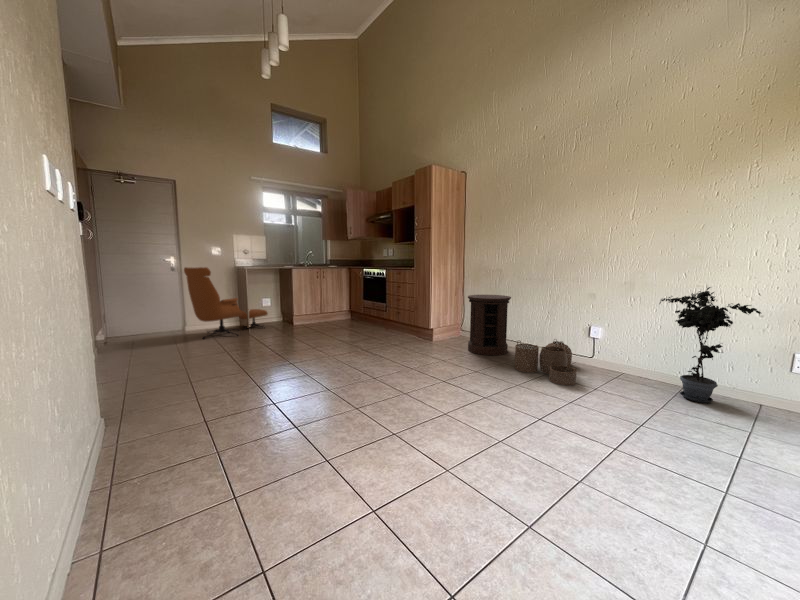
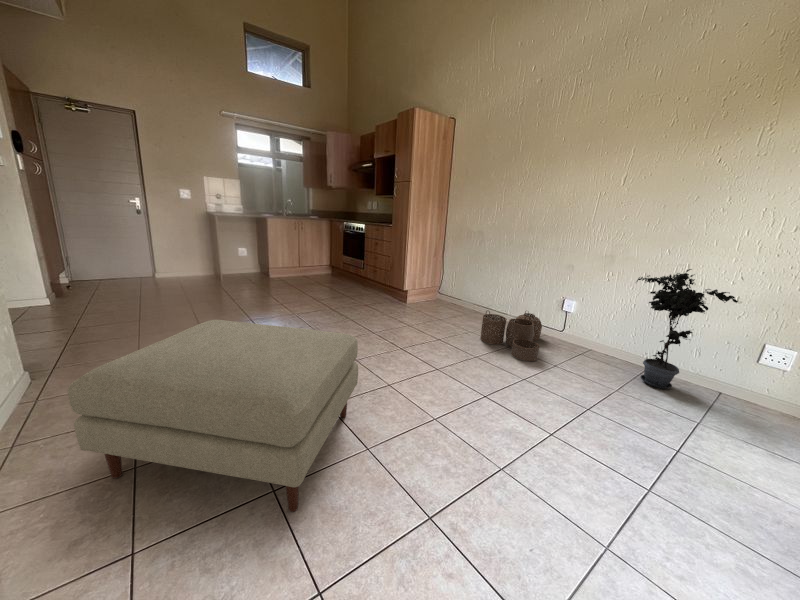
lounge chair: present [184,267,268,339] -> none [146,211,243,288]
side table: present [468,295,511,355] -> none [440,258,488,323]
ottoman: none [193,356,424,527] -> present [68,320,358,512]

